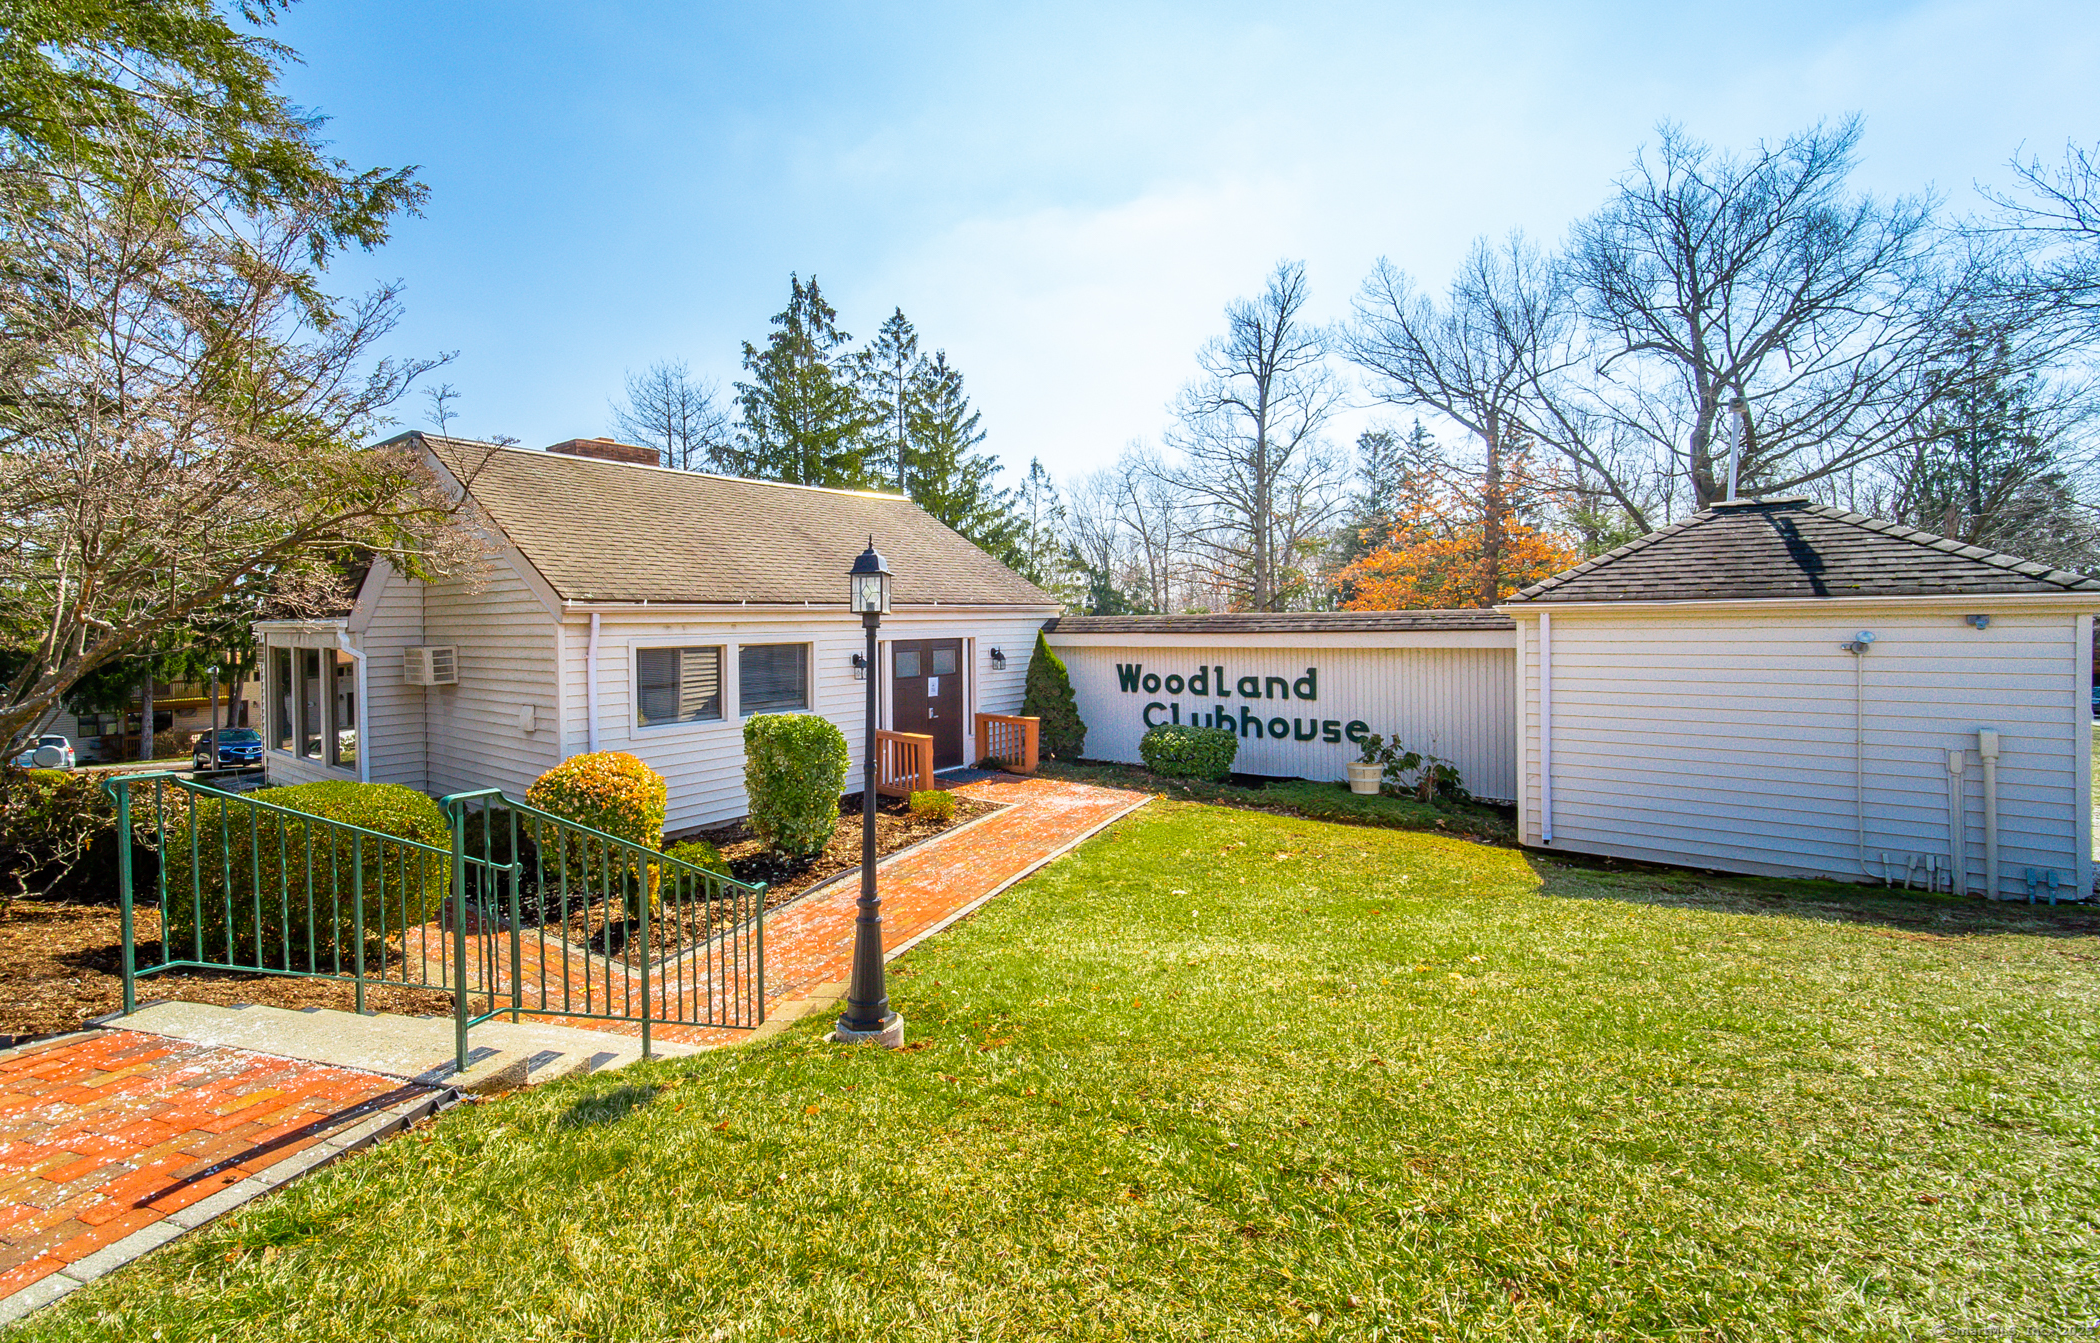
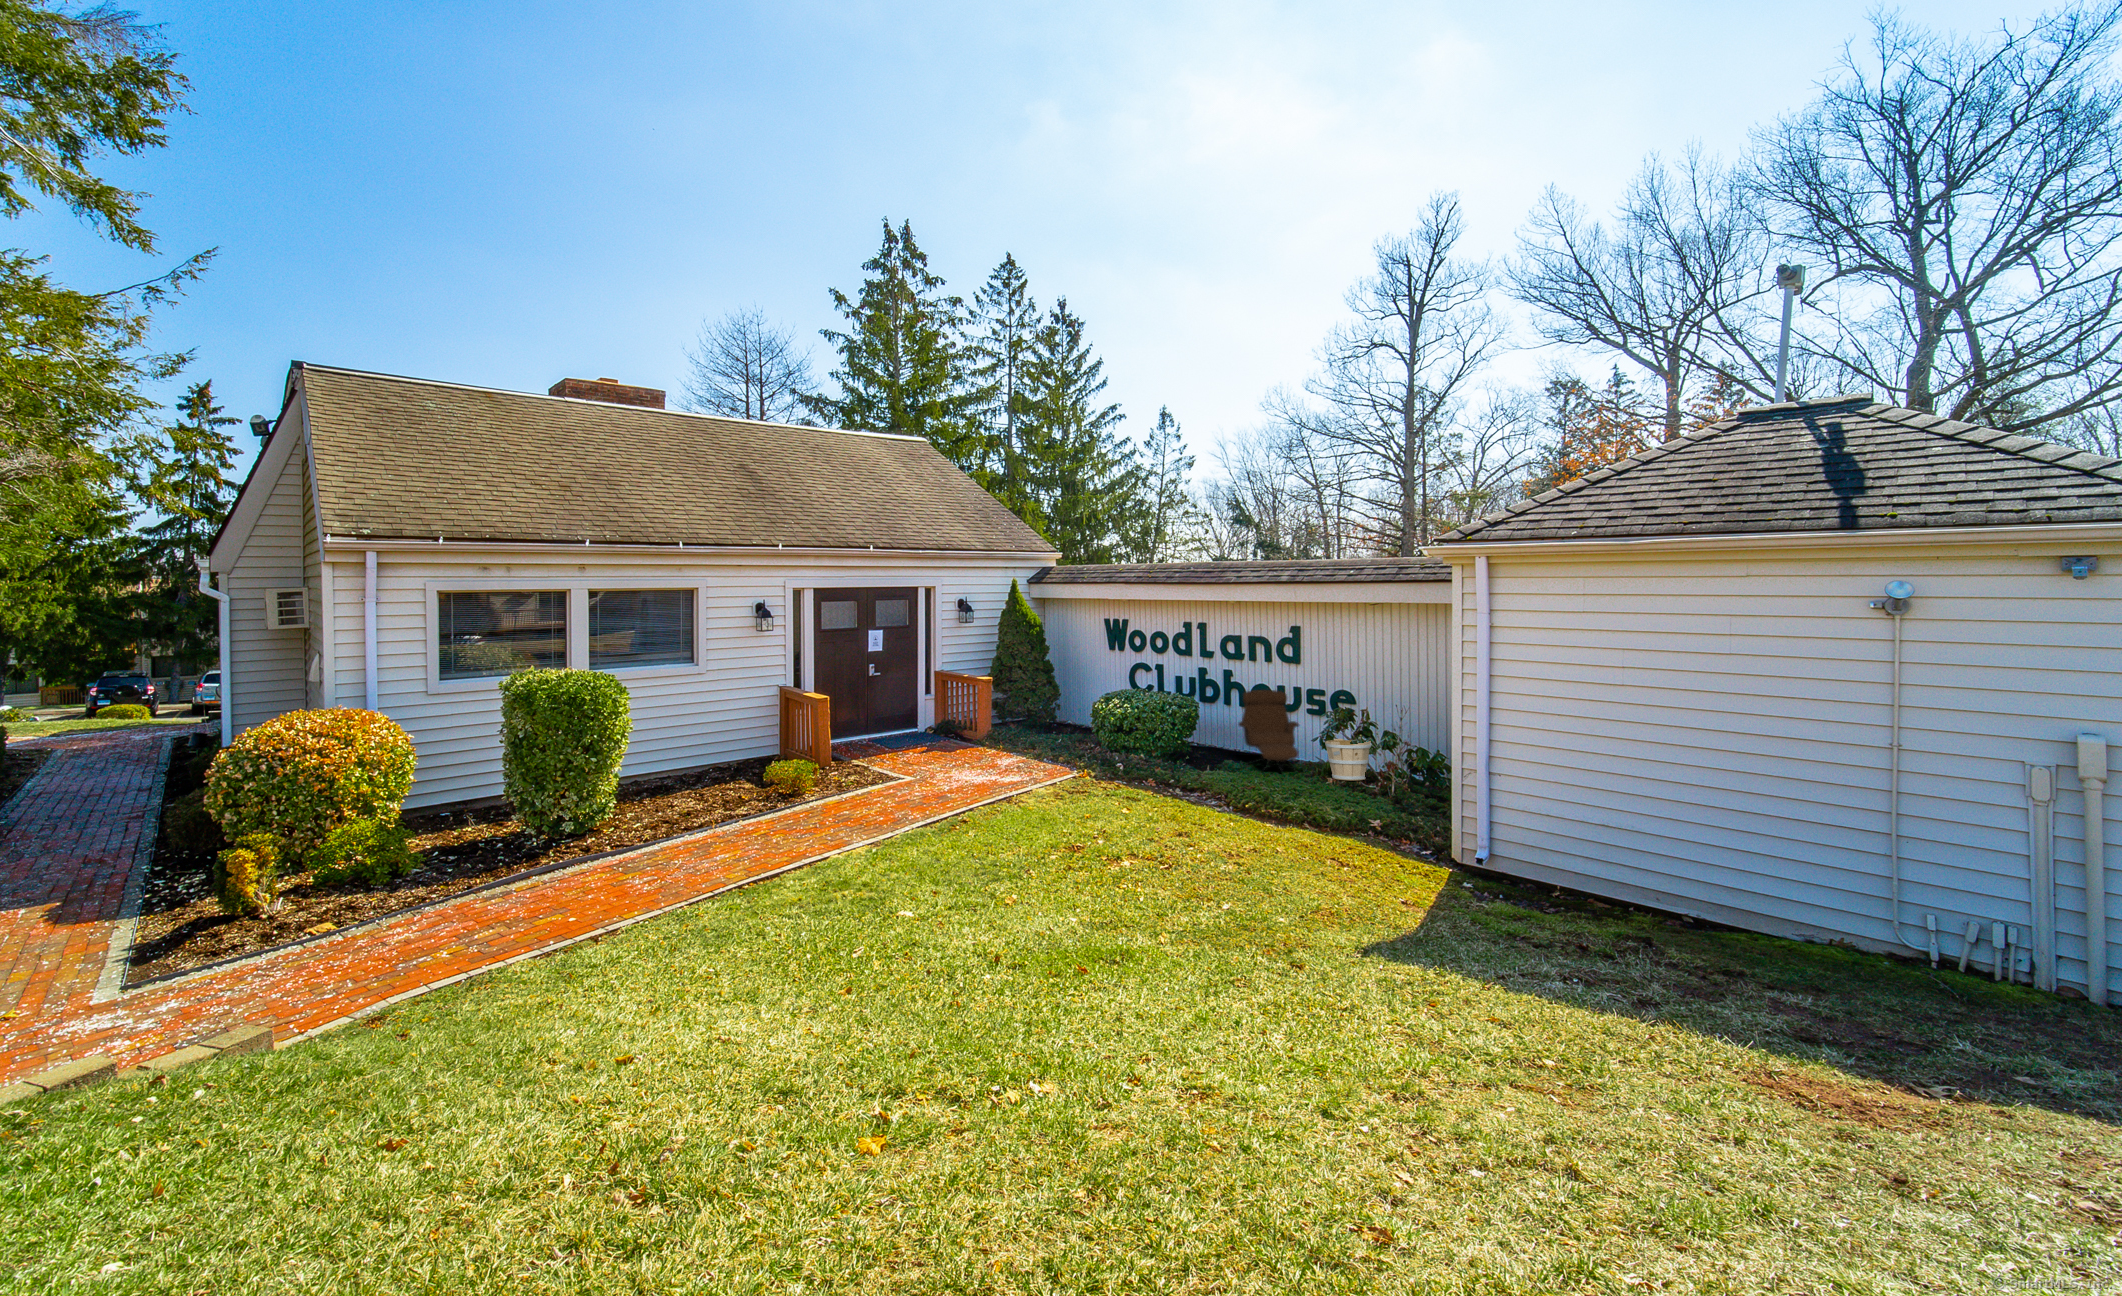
lounge chair: none [1262,723,1323,789] -> present [1238,690,1299,770]

